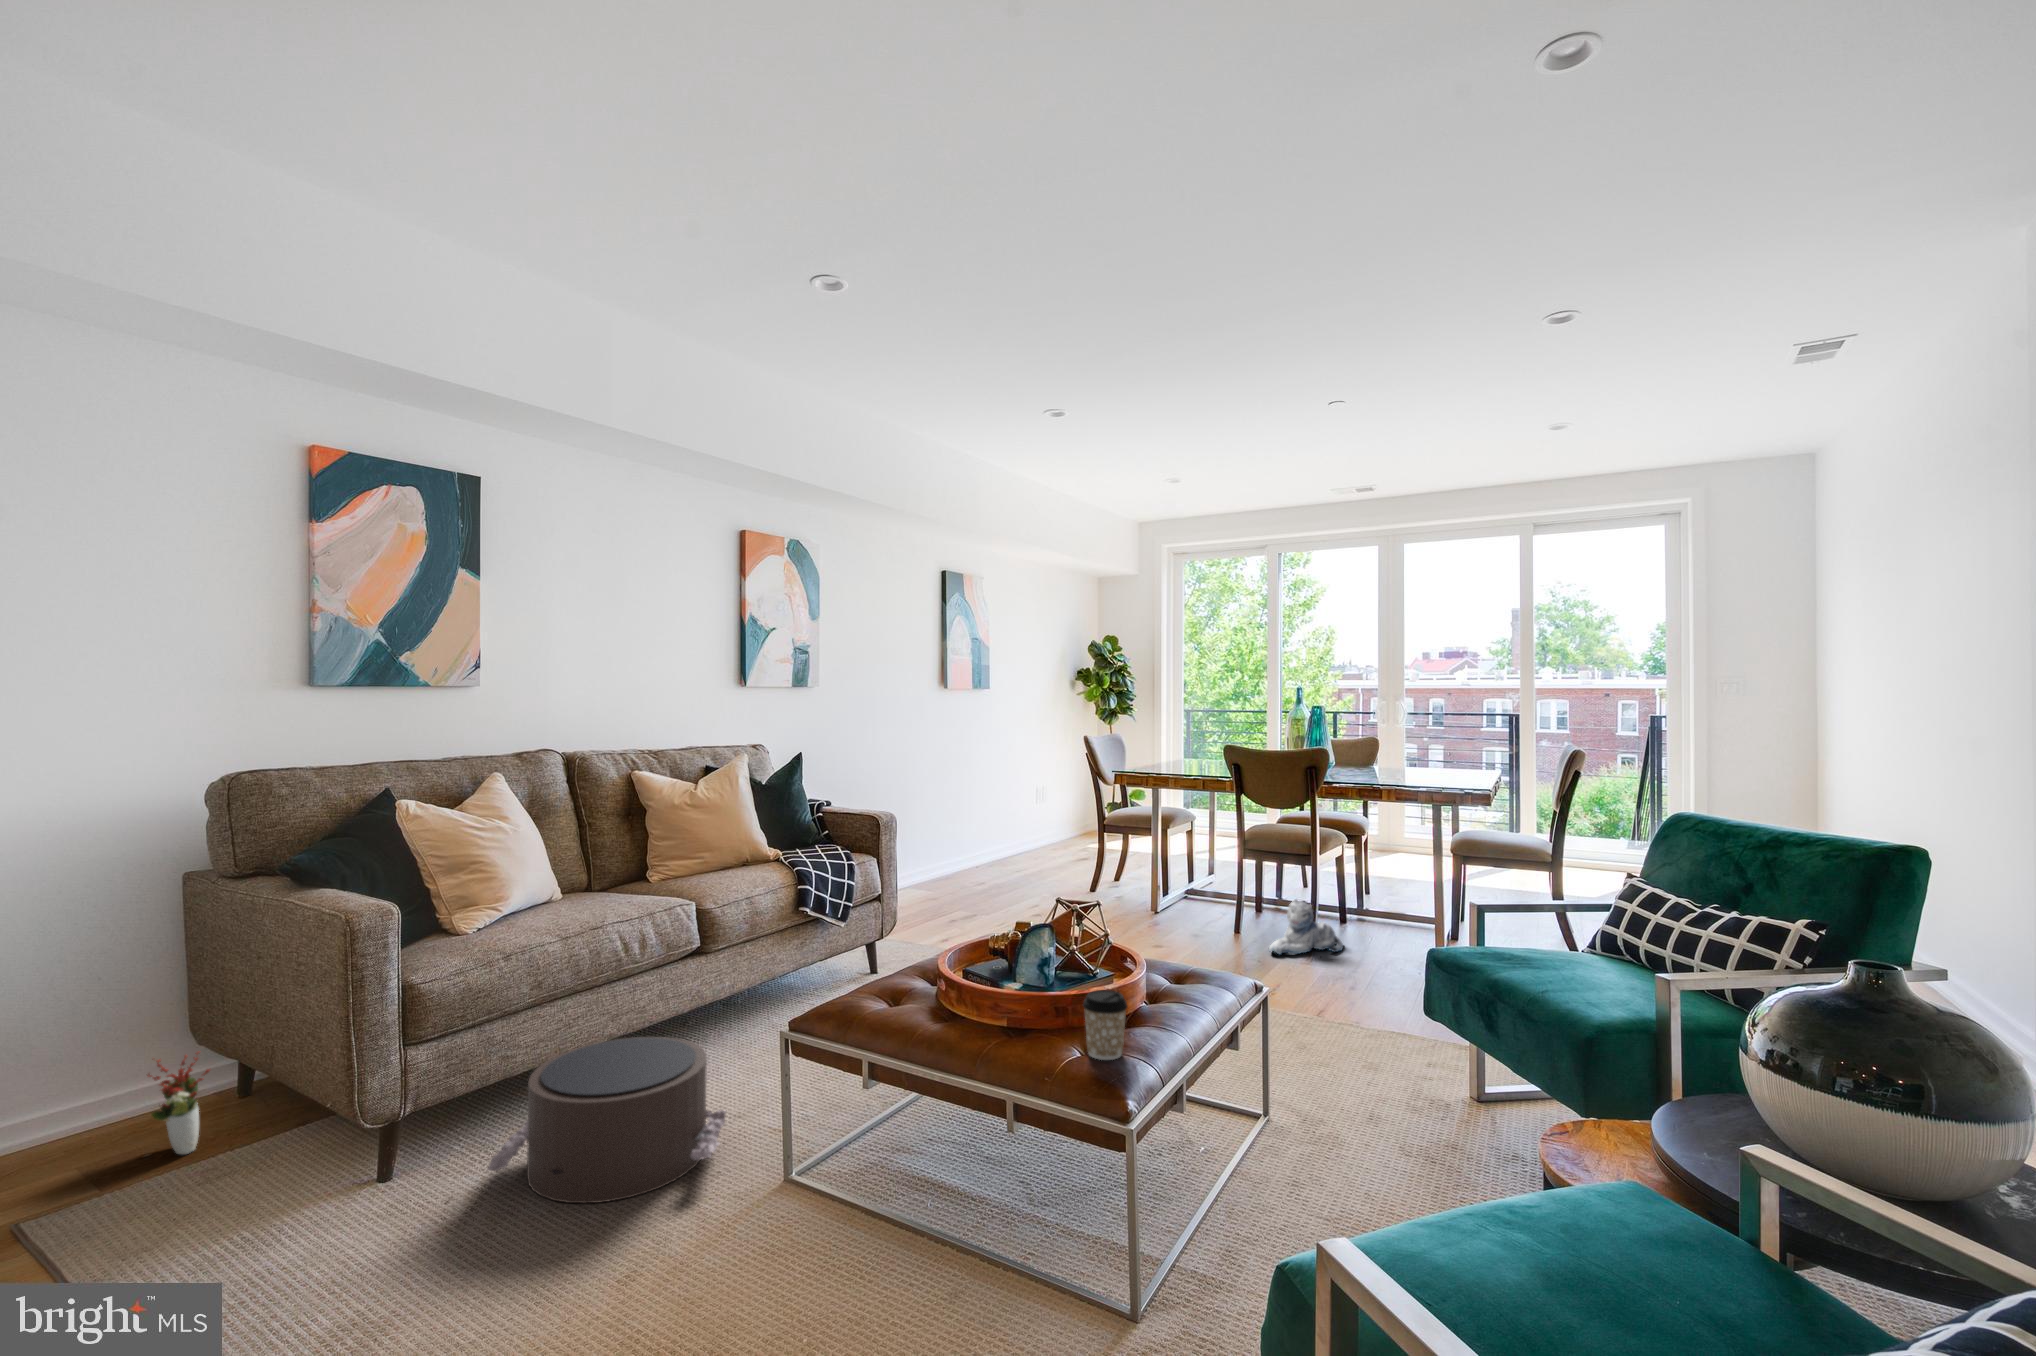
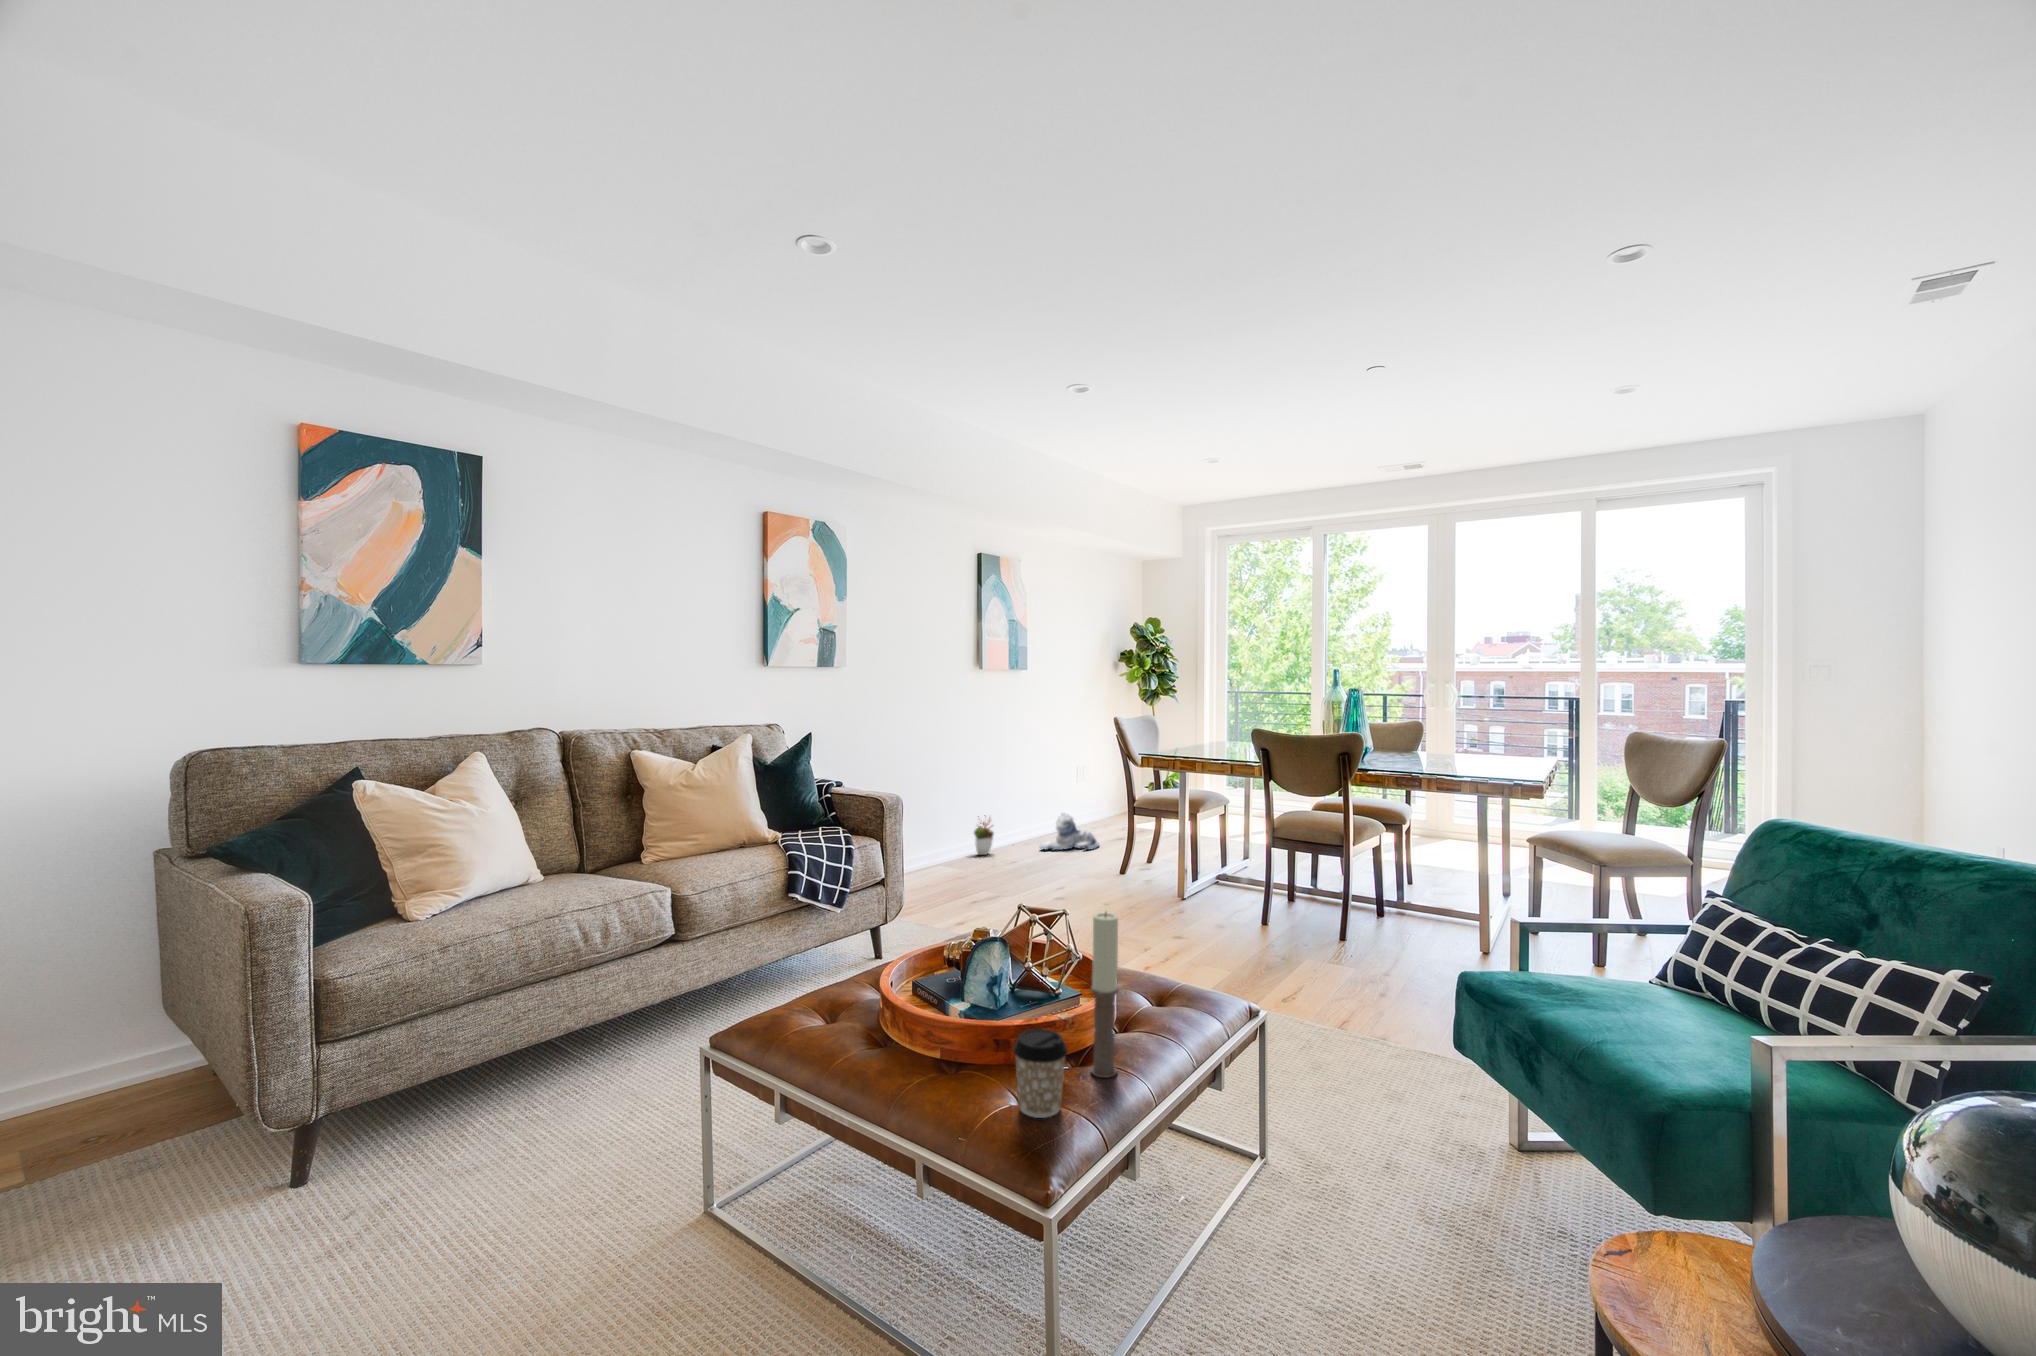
candle: none [1138,893,1161,1032] -> present [1090,912,1119,1078]
plush toy: present [1269,899,1343,954] -> present [1040,813,1099,850]
pouf: present [488,1037,726,1203] -> none [385,1036,665,1230]
decorative plant: present [147,1052,210,1154] -> present [974,816,994,855]

